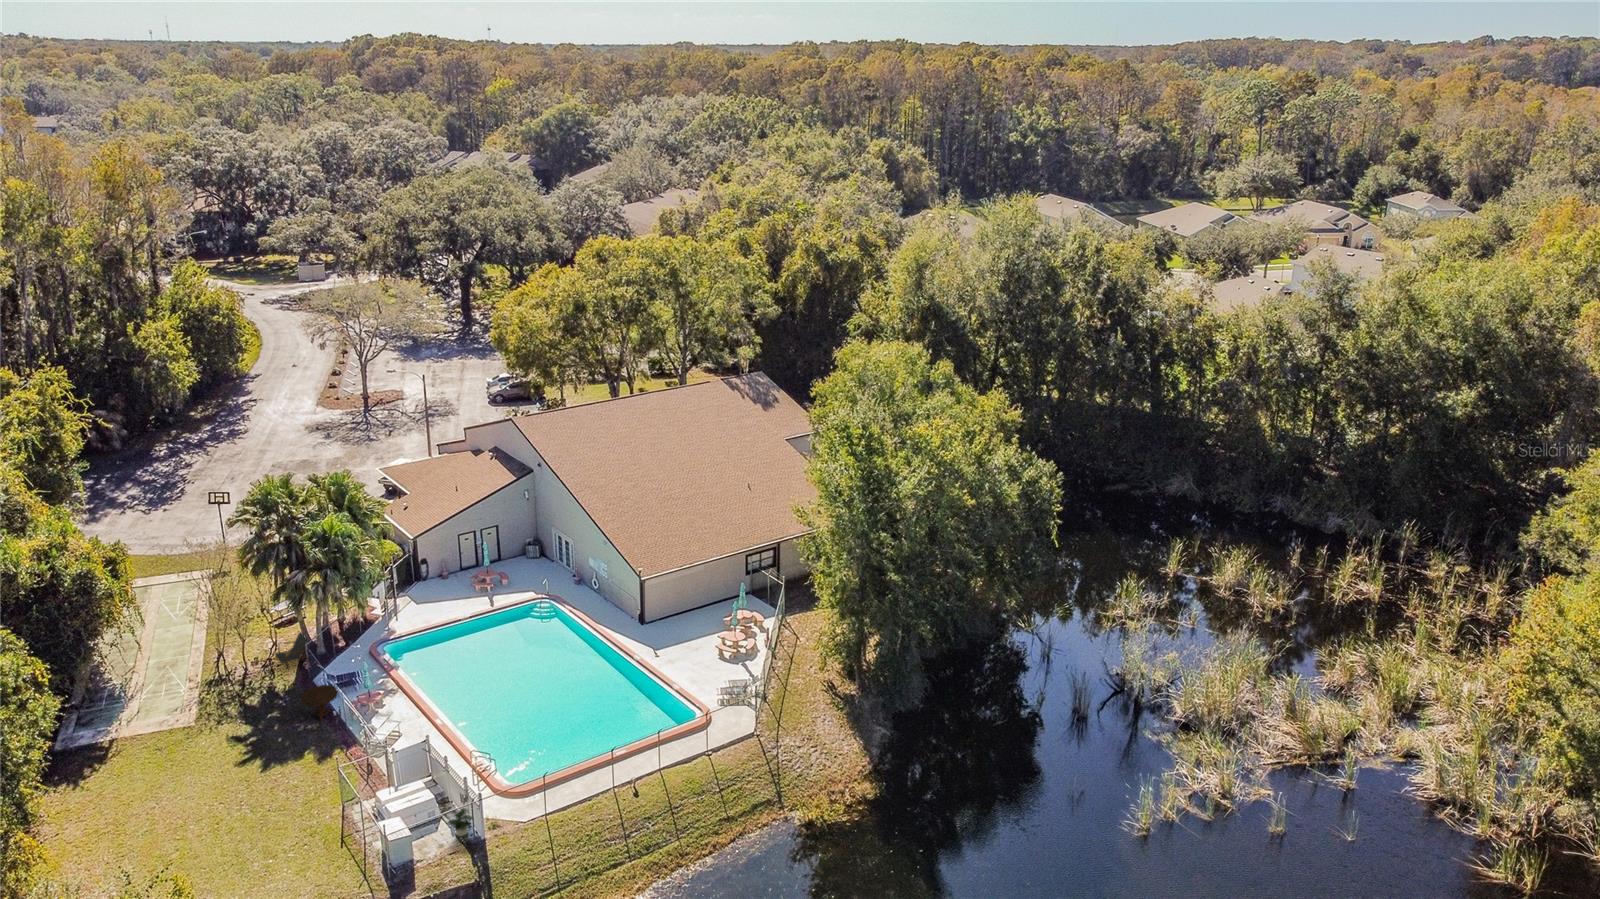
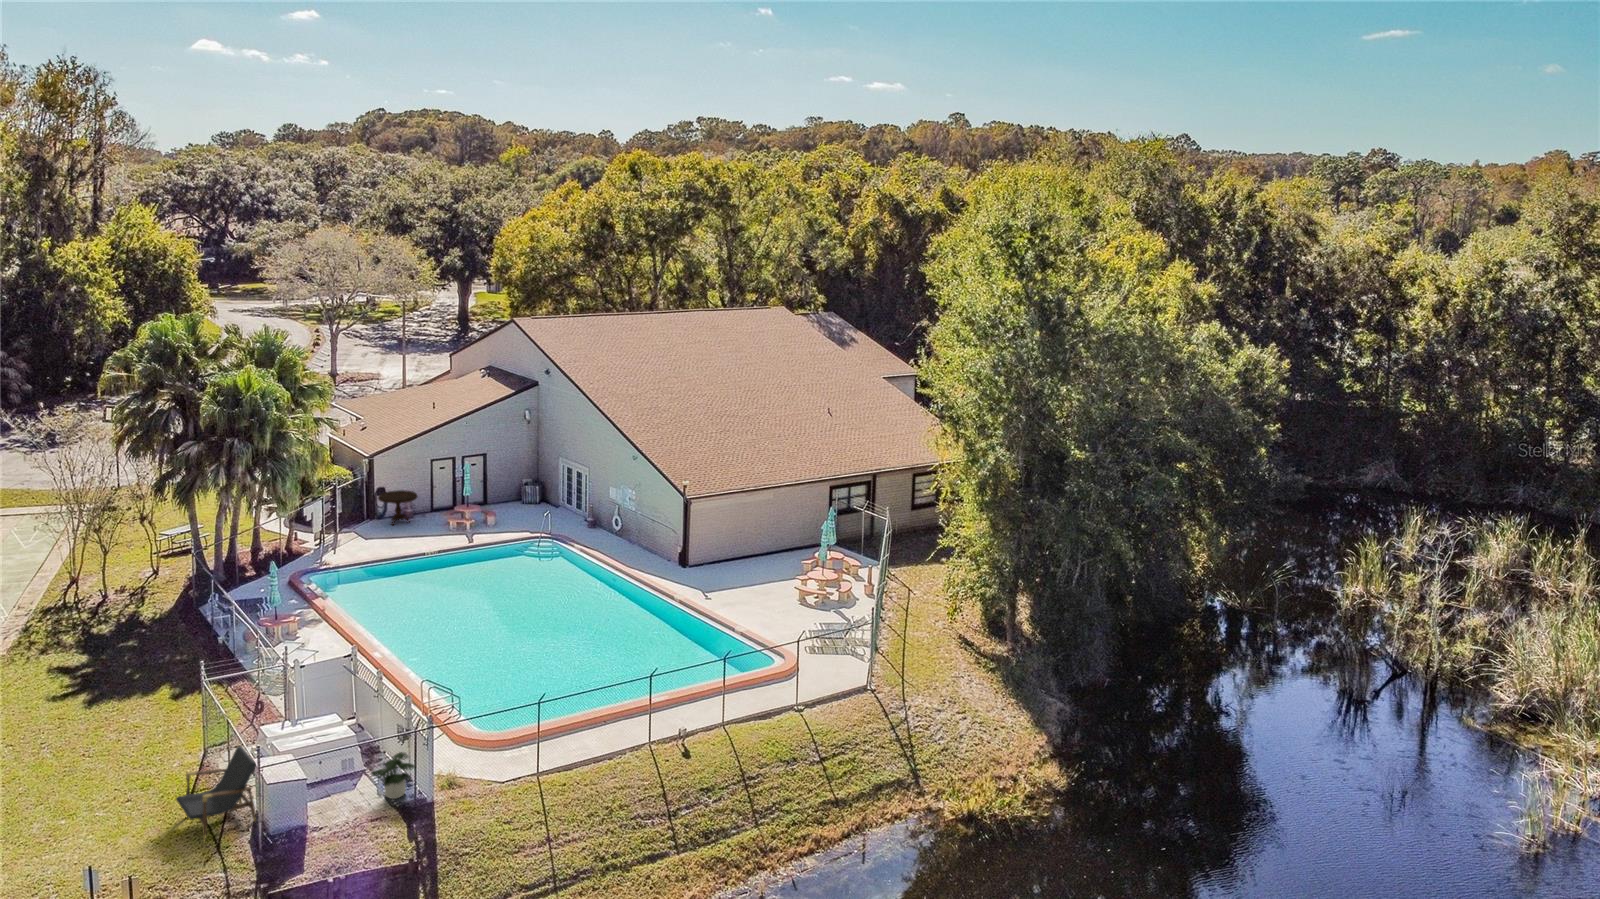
lounge chair: present [275,632,309,669] -> present [176,746,256,841]
side table: present [301,685,338,721] -> present [378,490,418,525]

